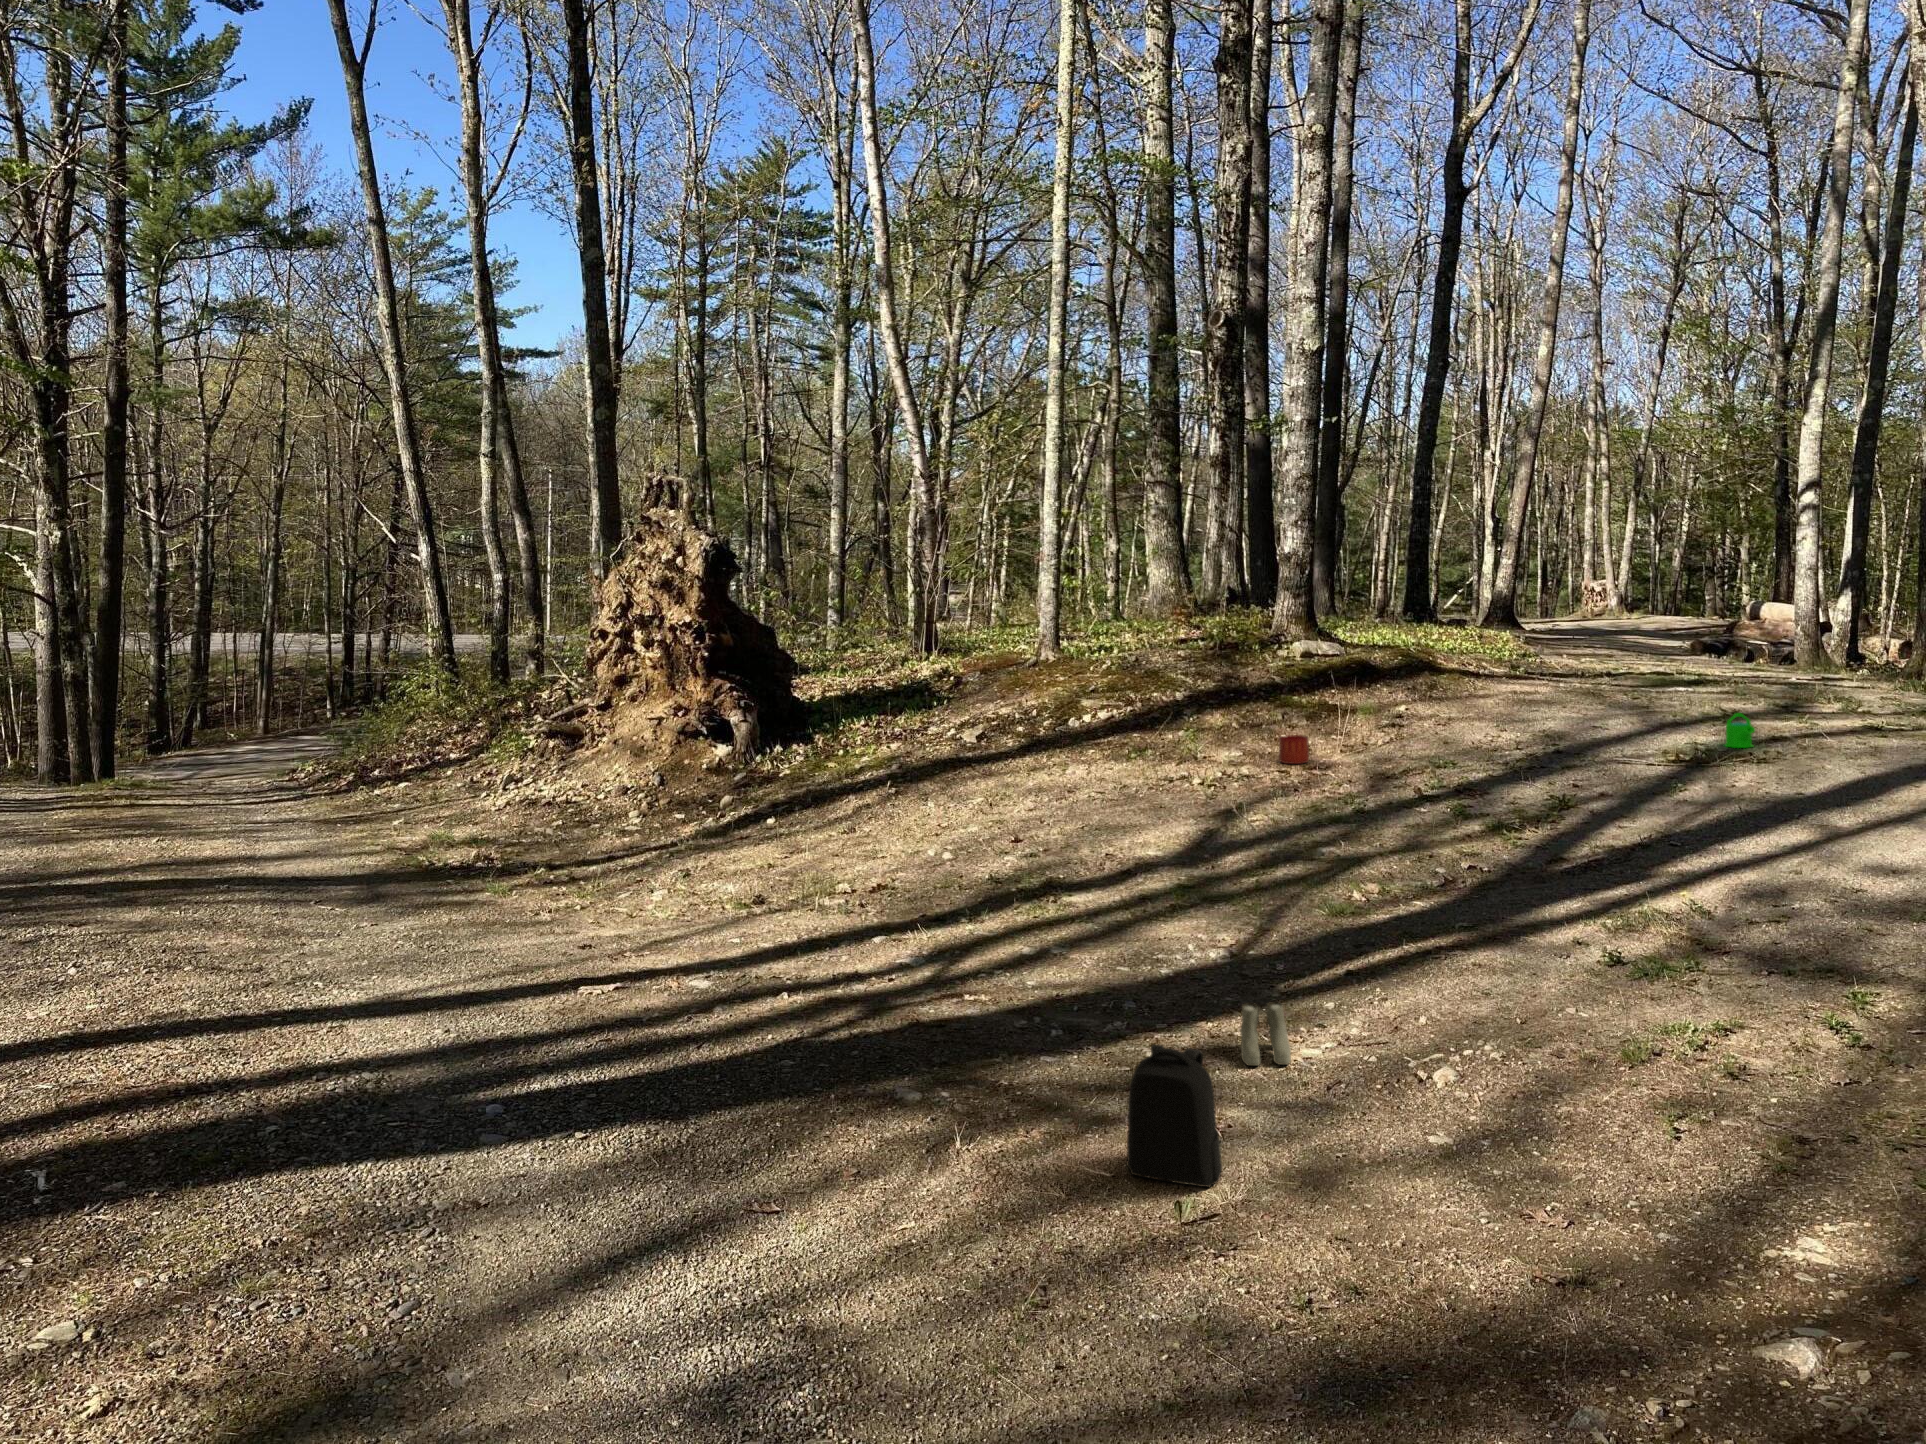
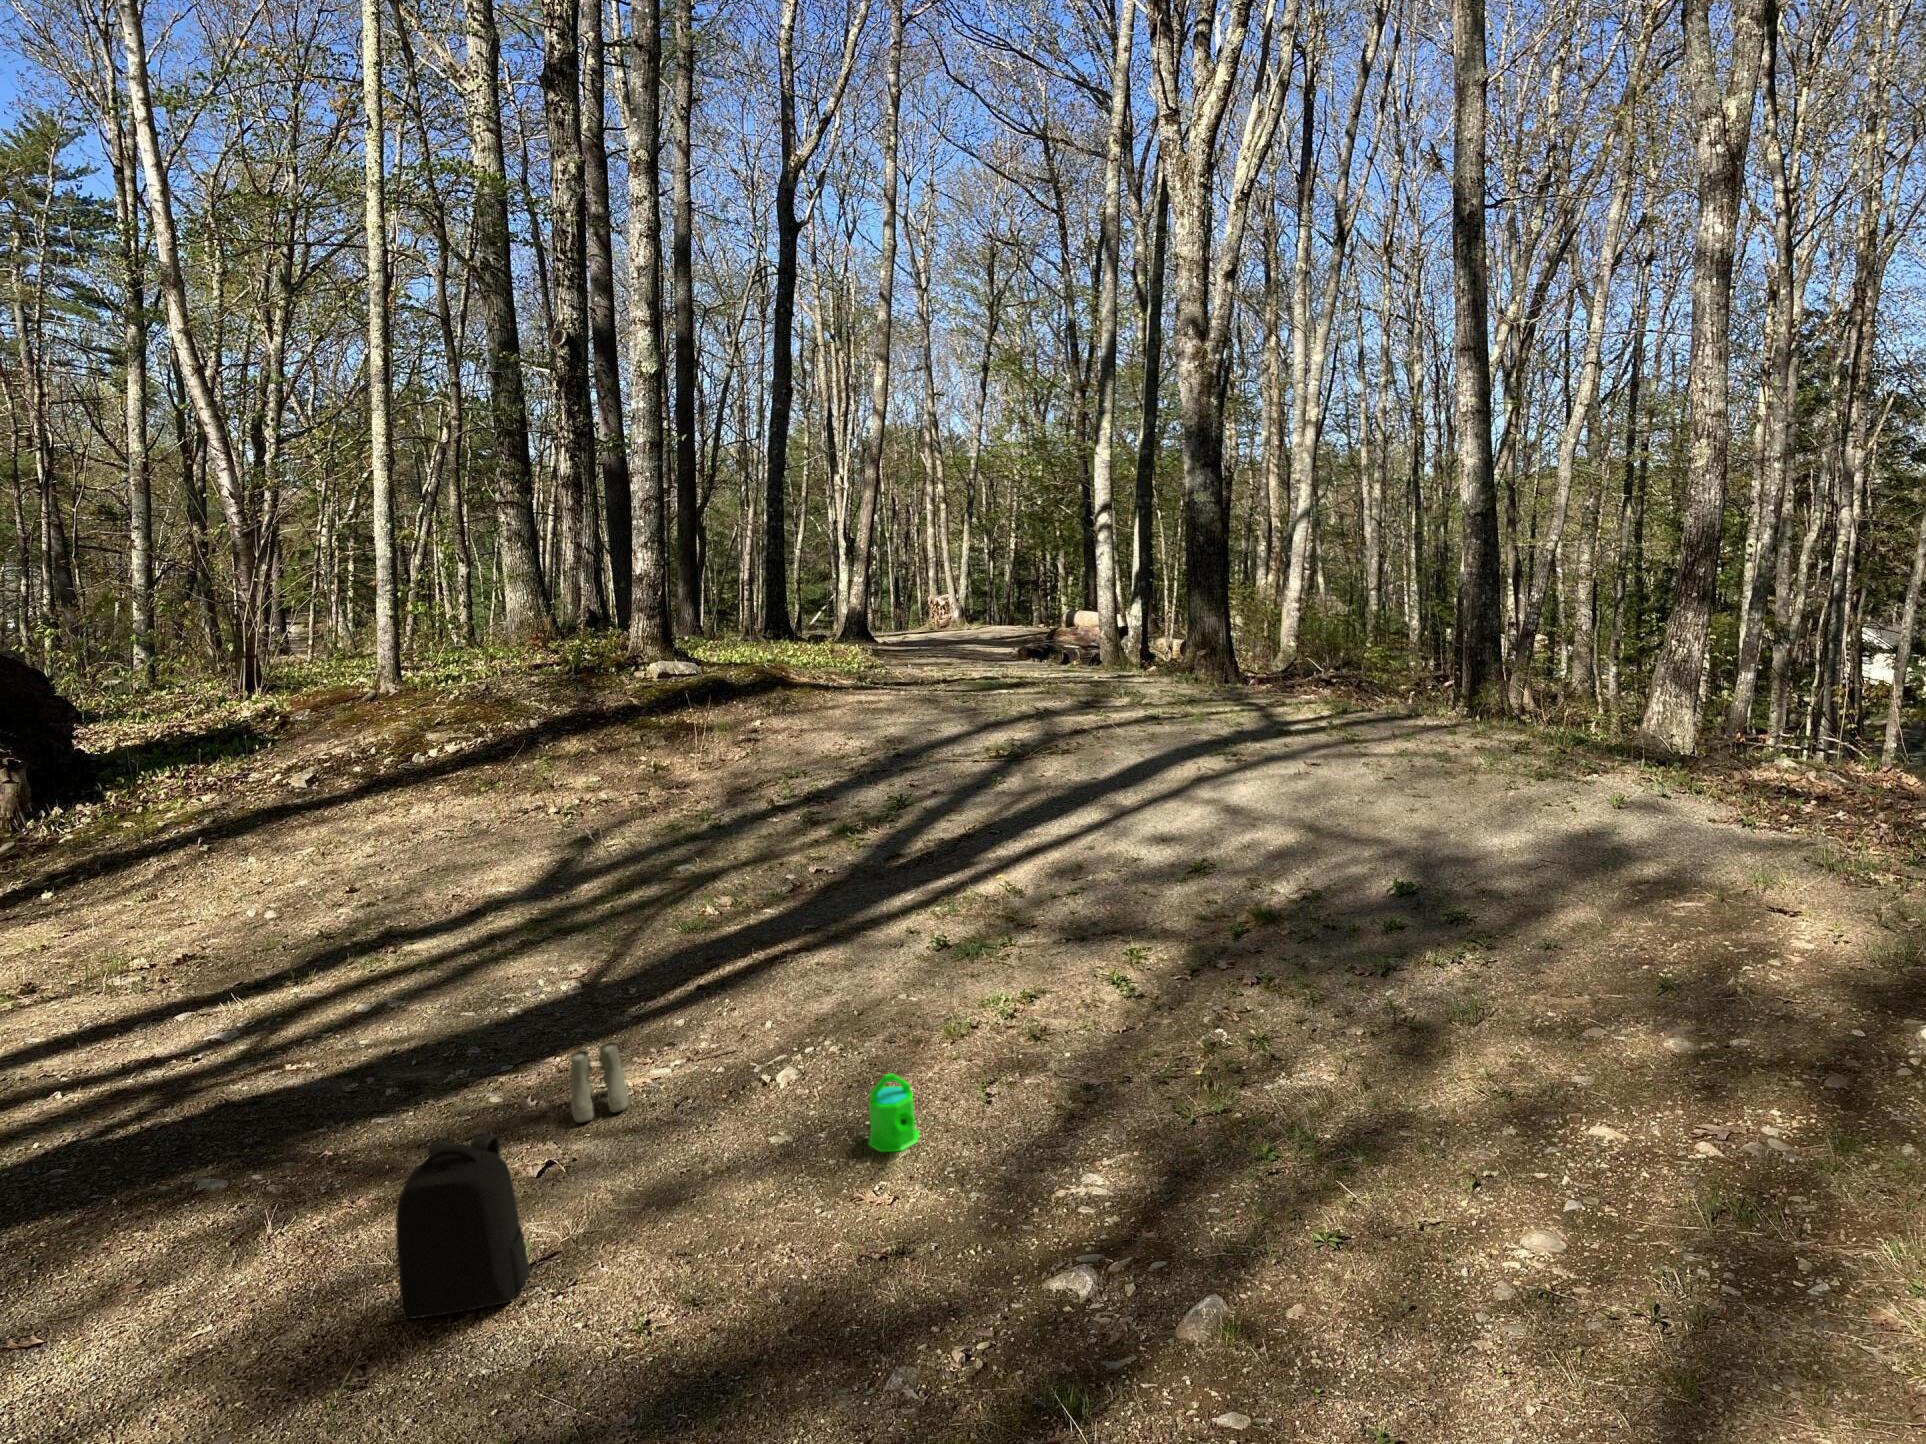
watering can: present [1725,713,1755,748] -> present [868,1073,919,1152]
planter: present [1279,735,1309,764] -> none [638,751,670,781]

